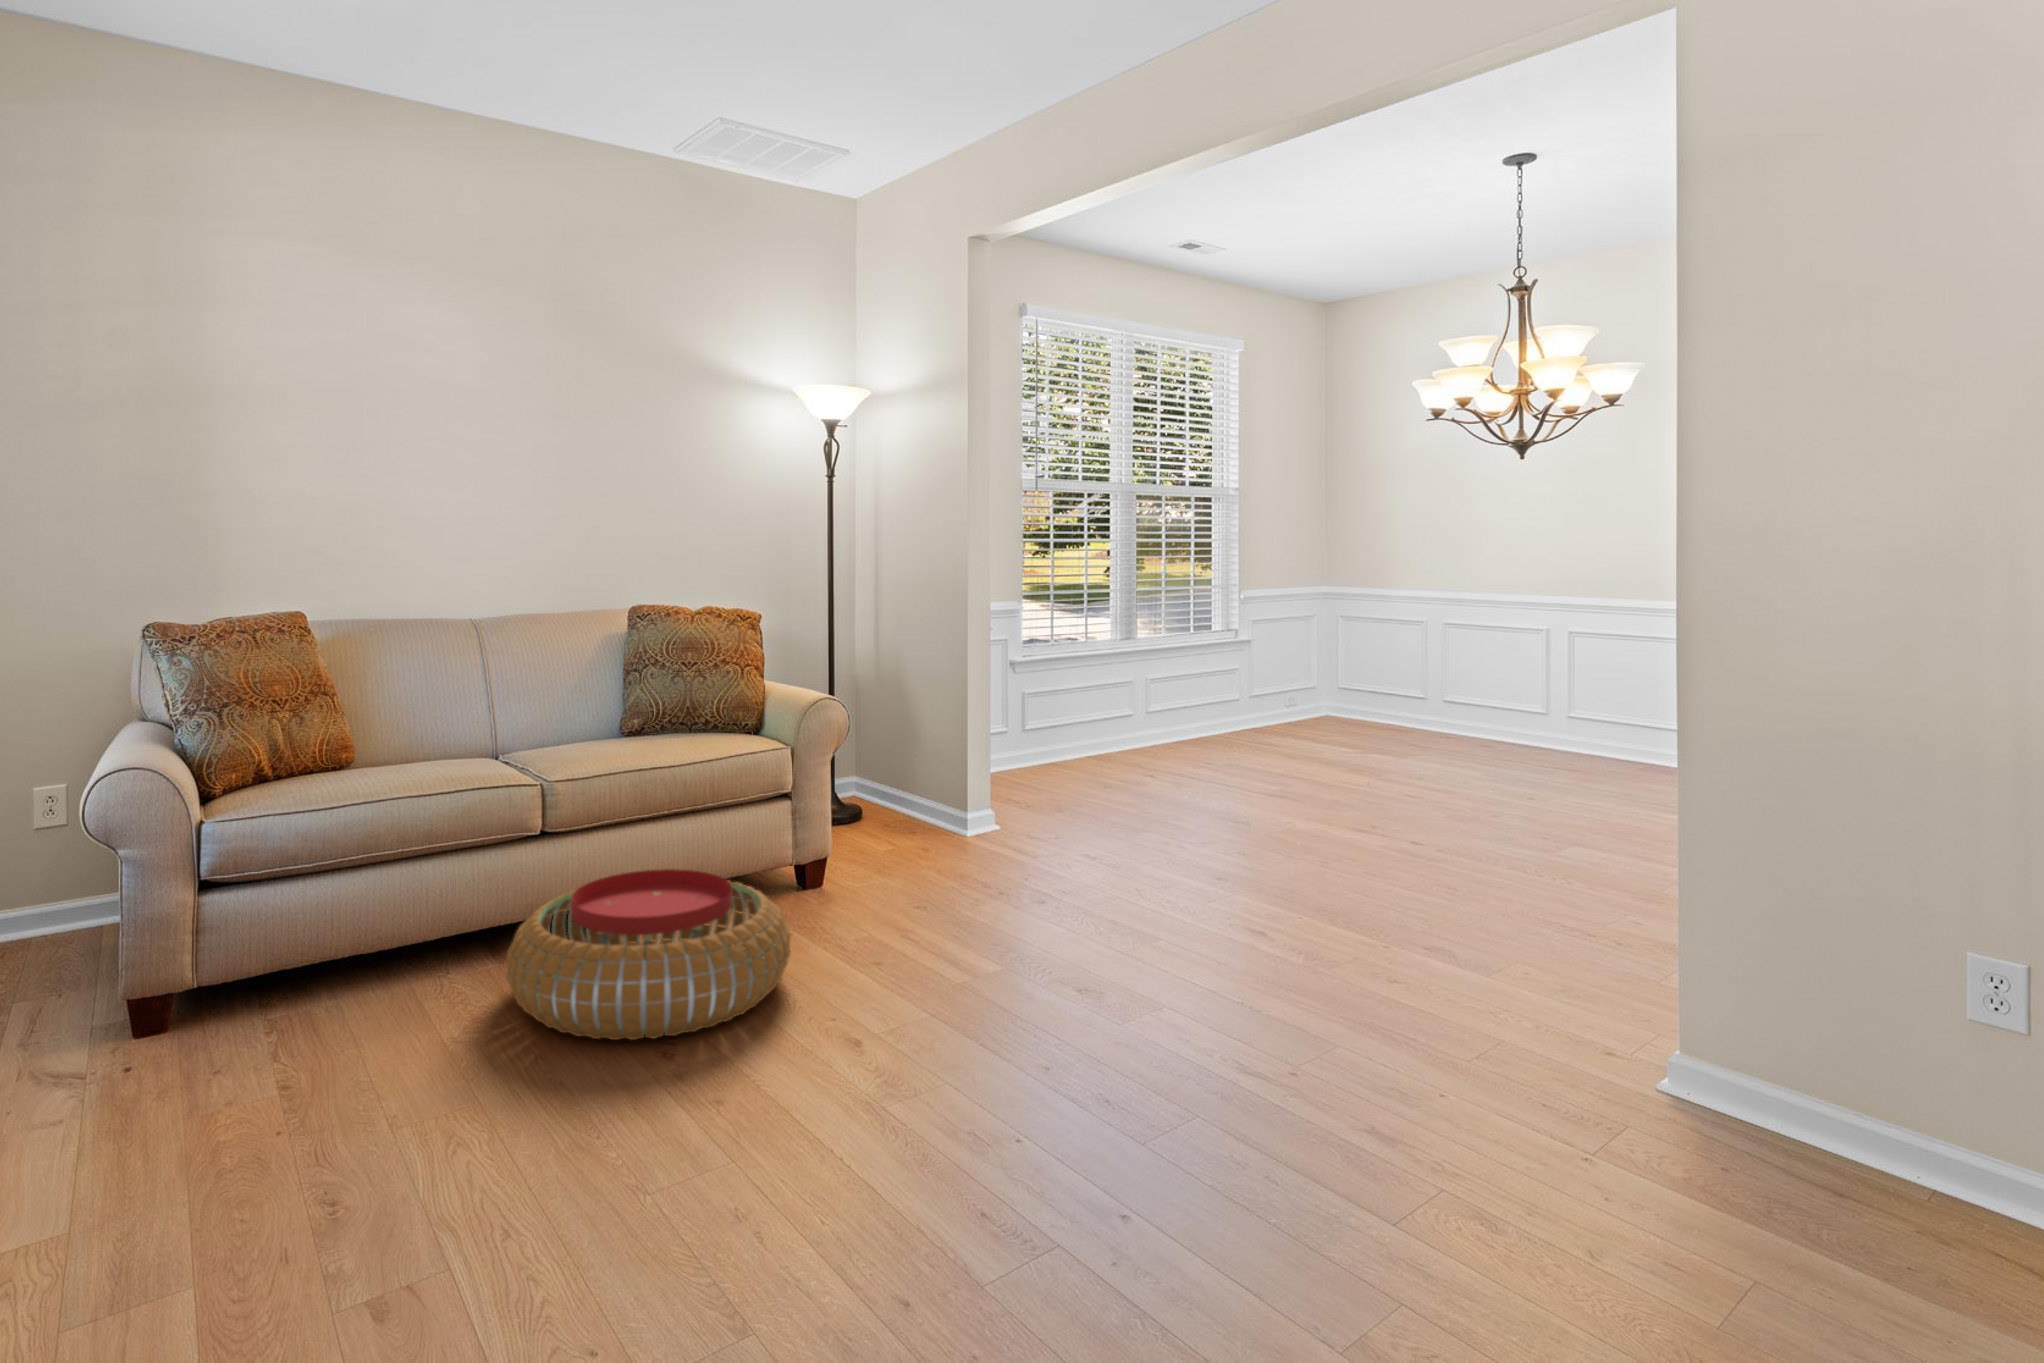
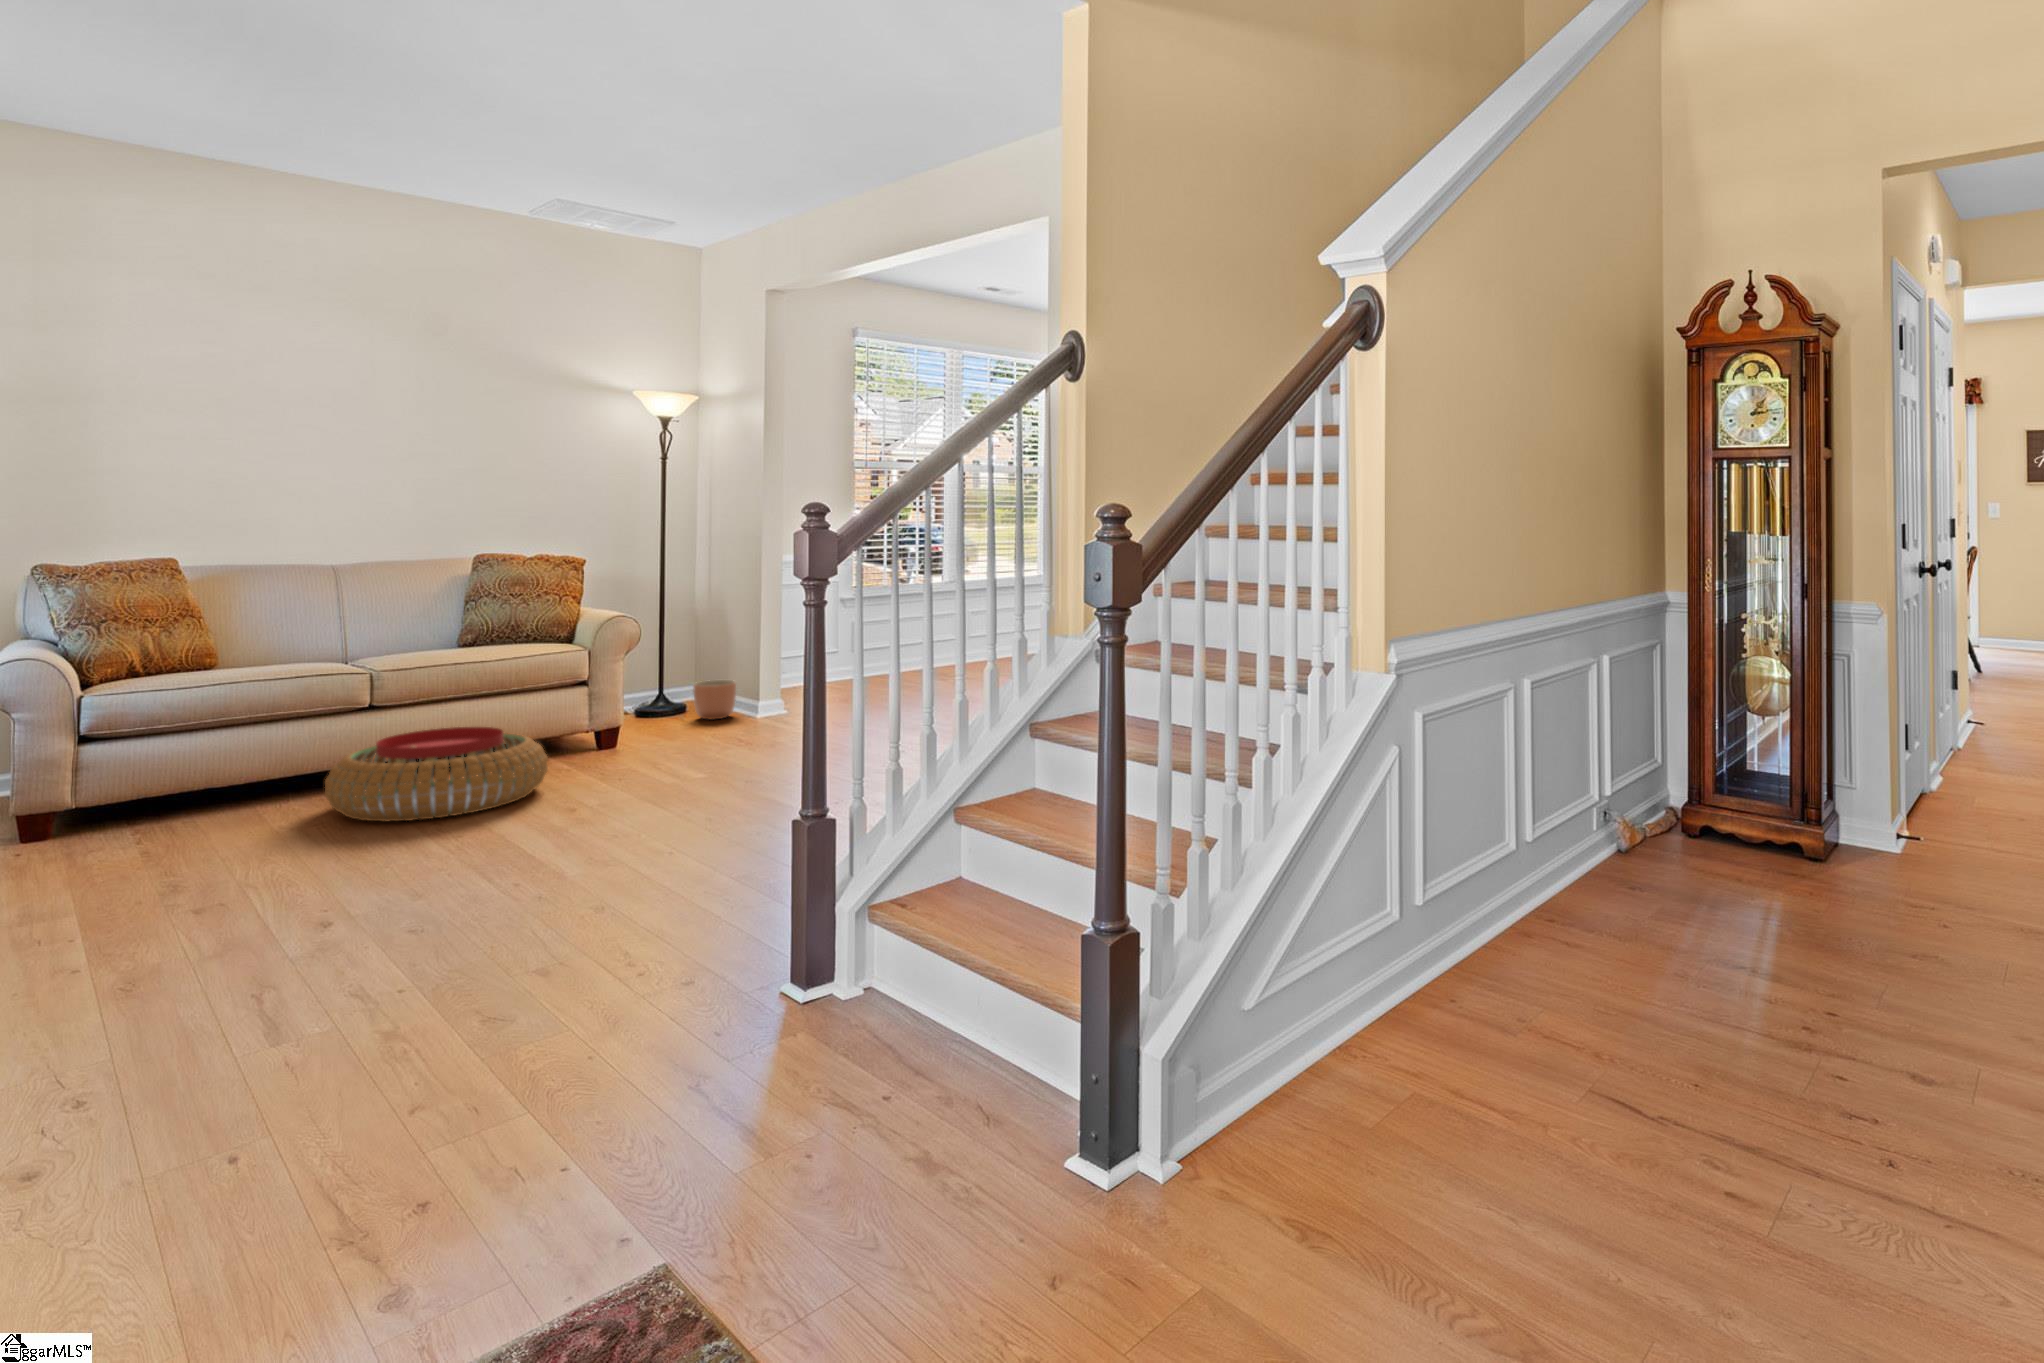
planter: none [881,778,933,835] -> present [693,680,736,720]

